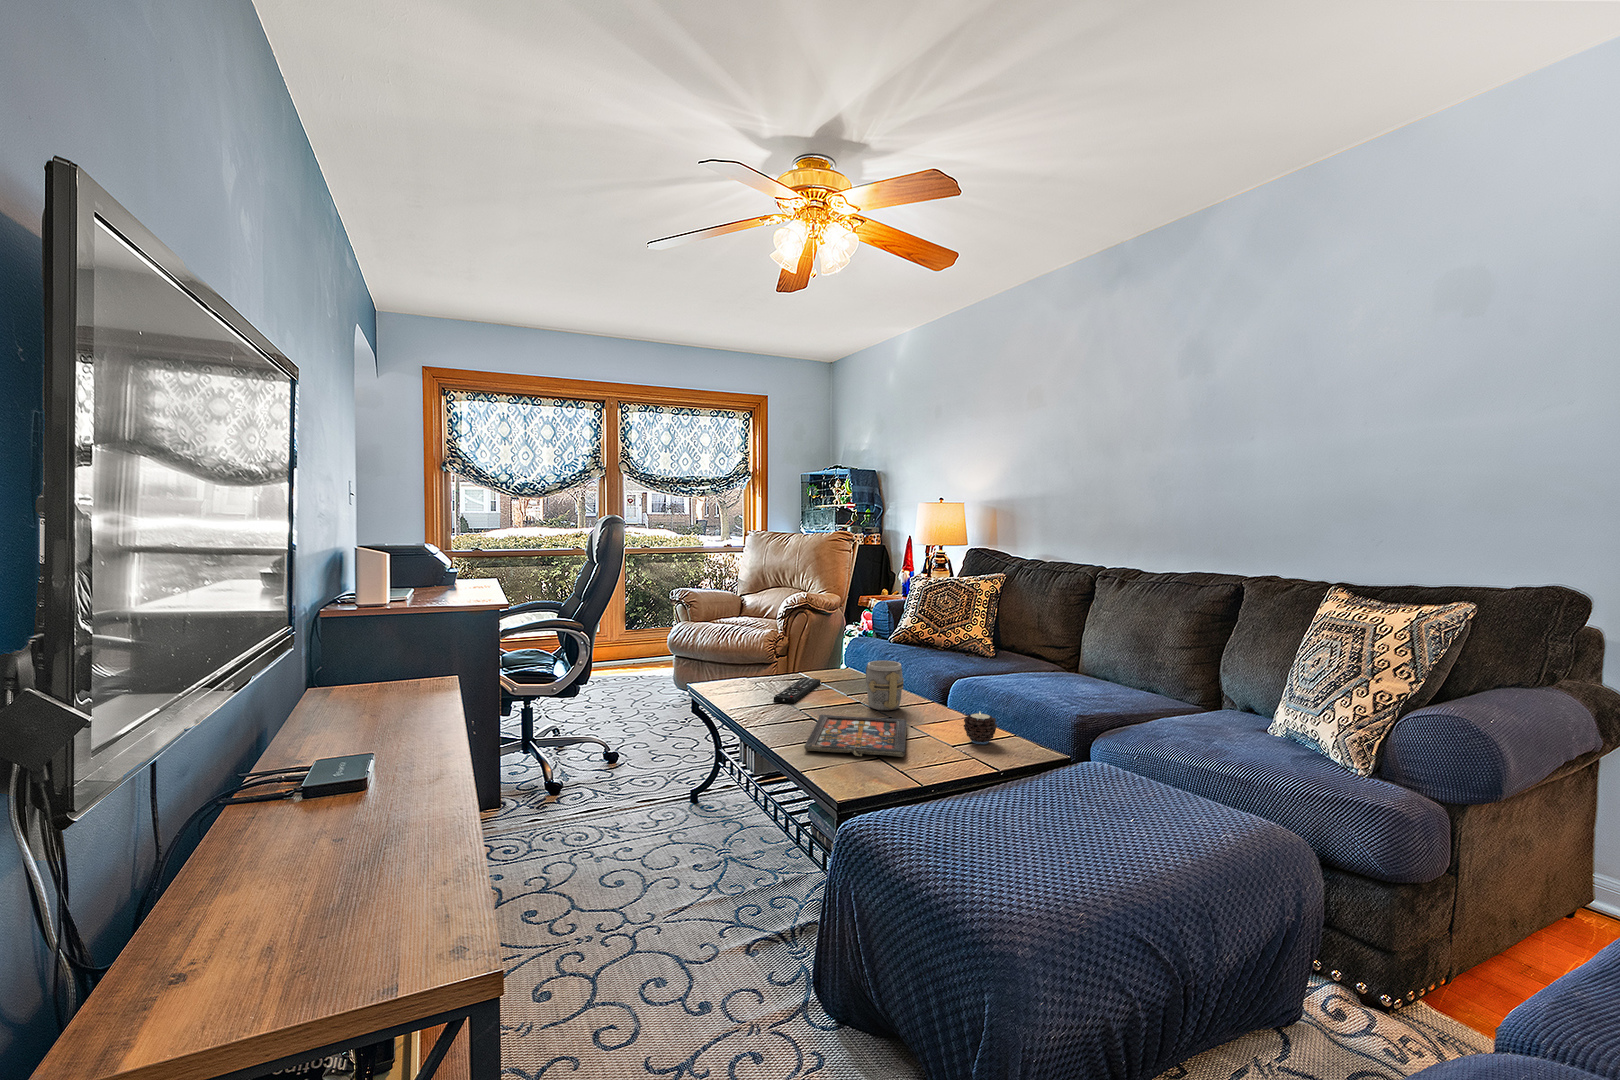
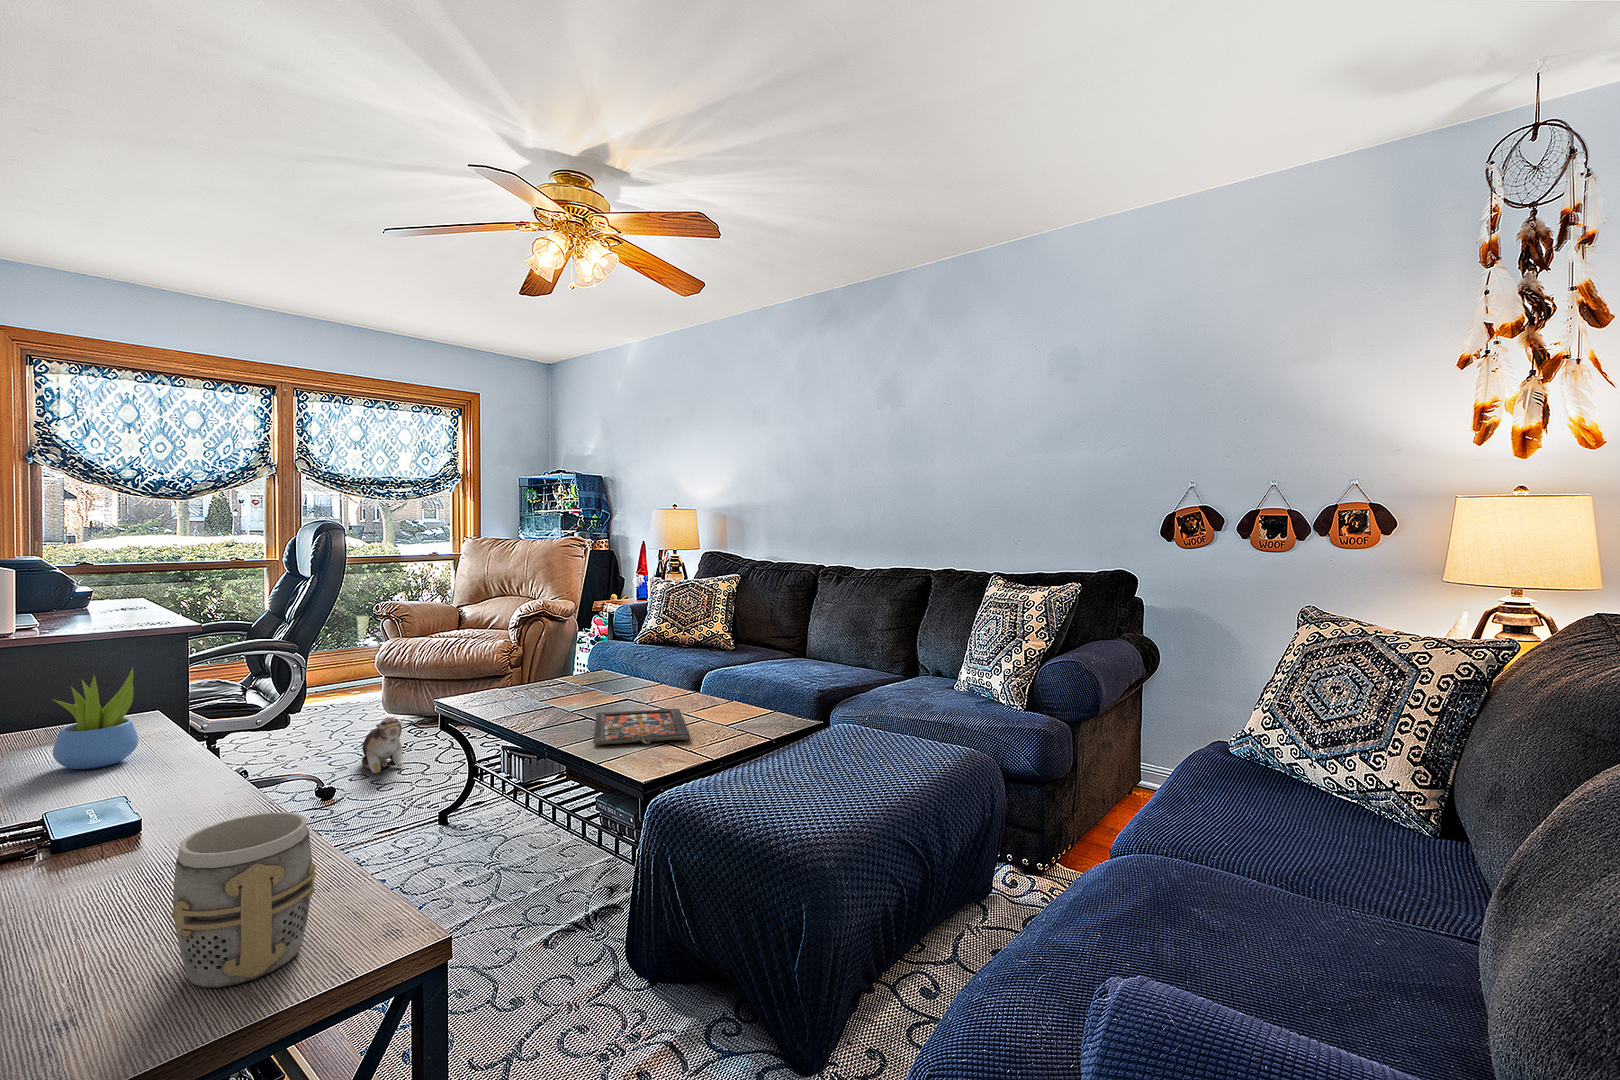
succulent plant: none [365,638,425,722] -> present [53,667,138,769]
mug: present [866,661,904,710] -> present [171,812,316,987]
remote control: present [774,678,821,703] -> none [542,682,582,706]
plush toy: none [645,694,676,744] -> present [362,717,404,774]
candle: present [964,713,997,744] -> none [733,692,763,722]

